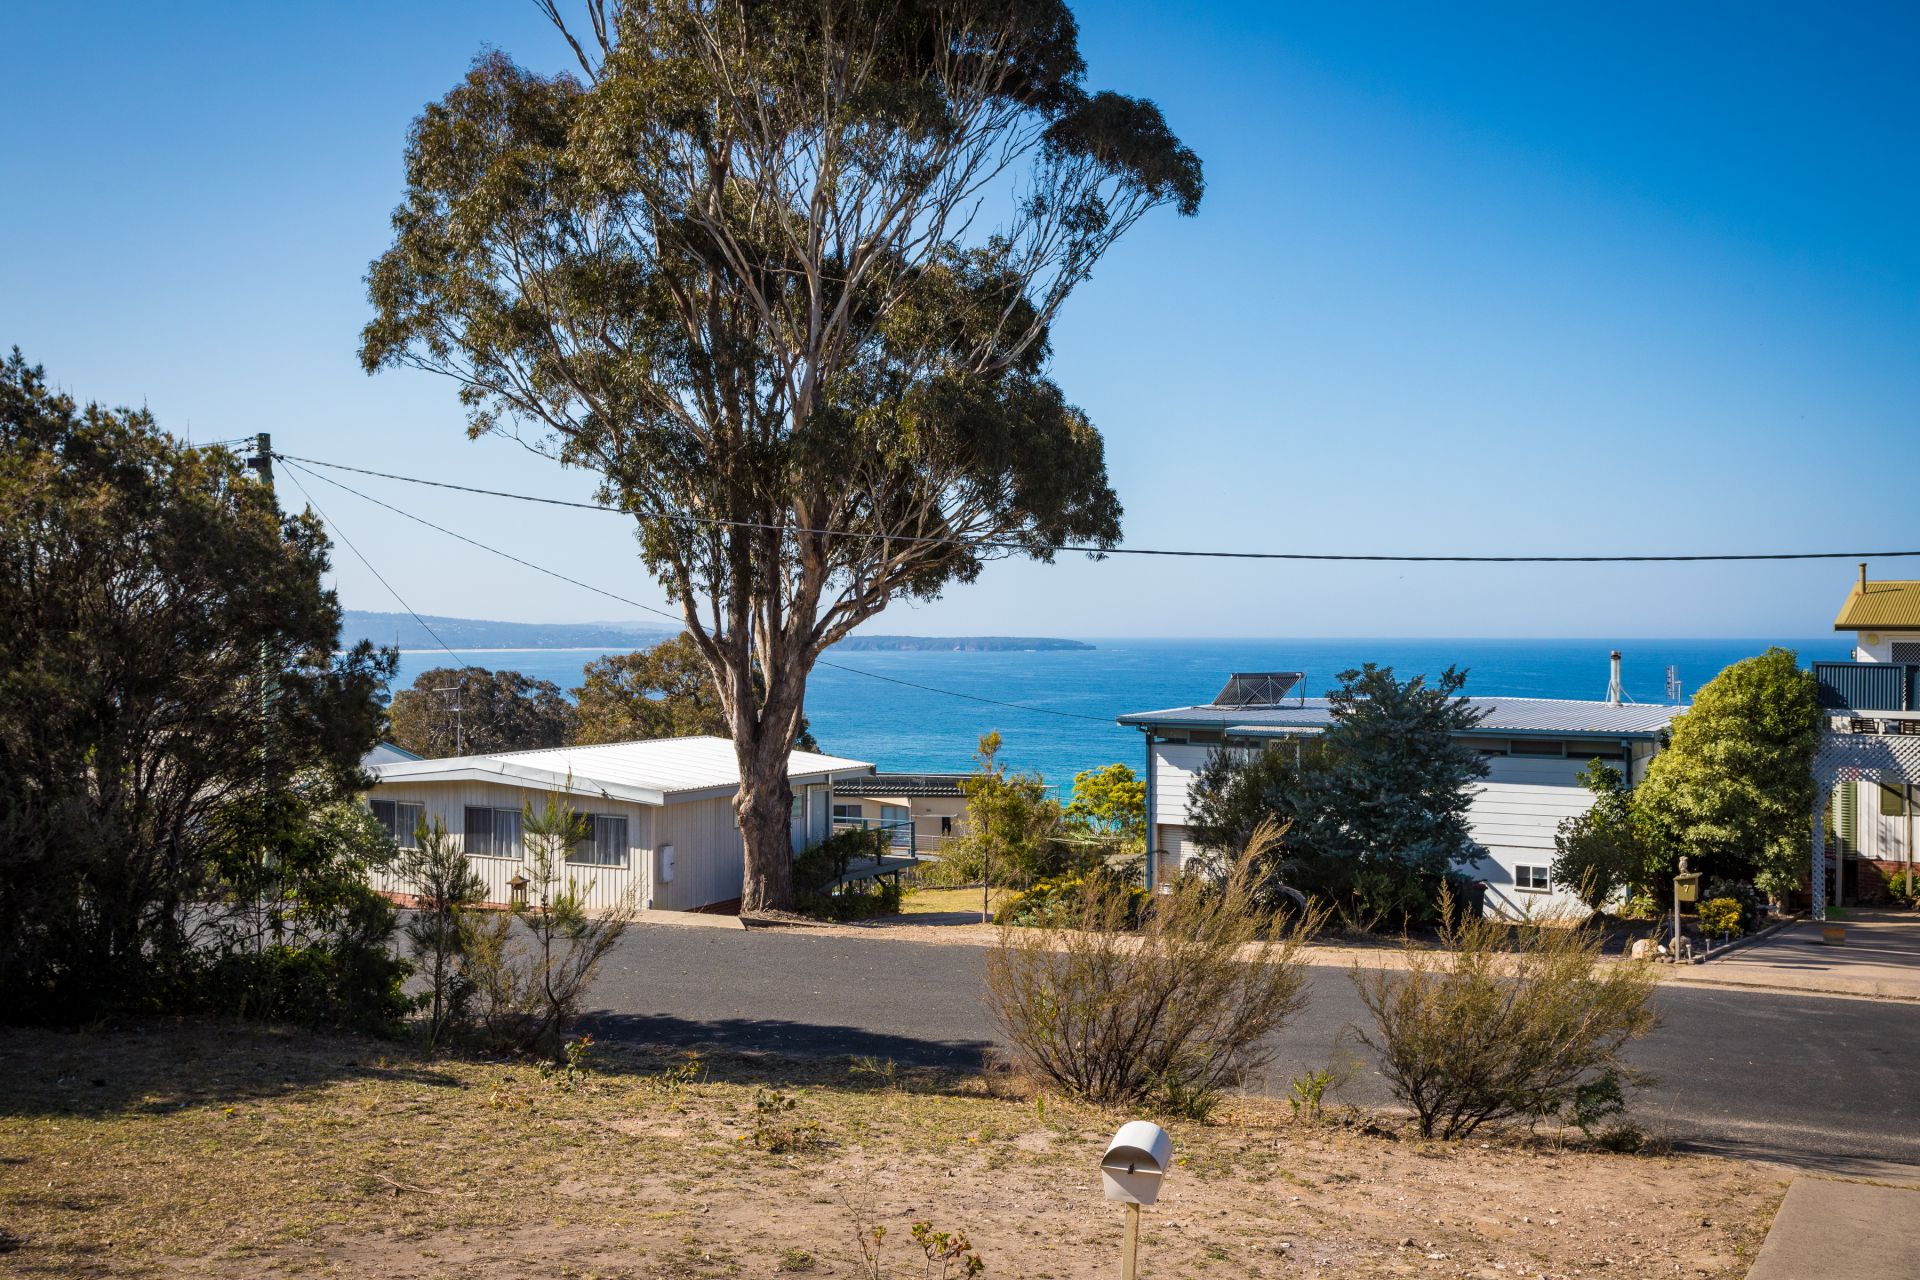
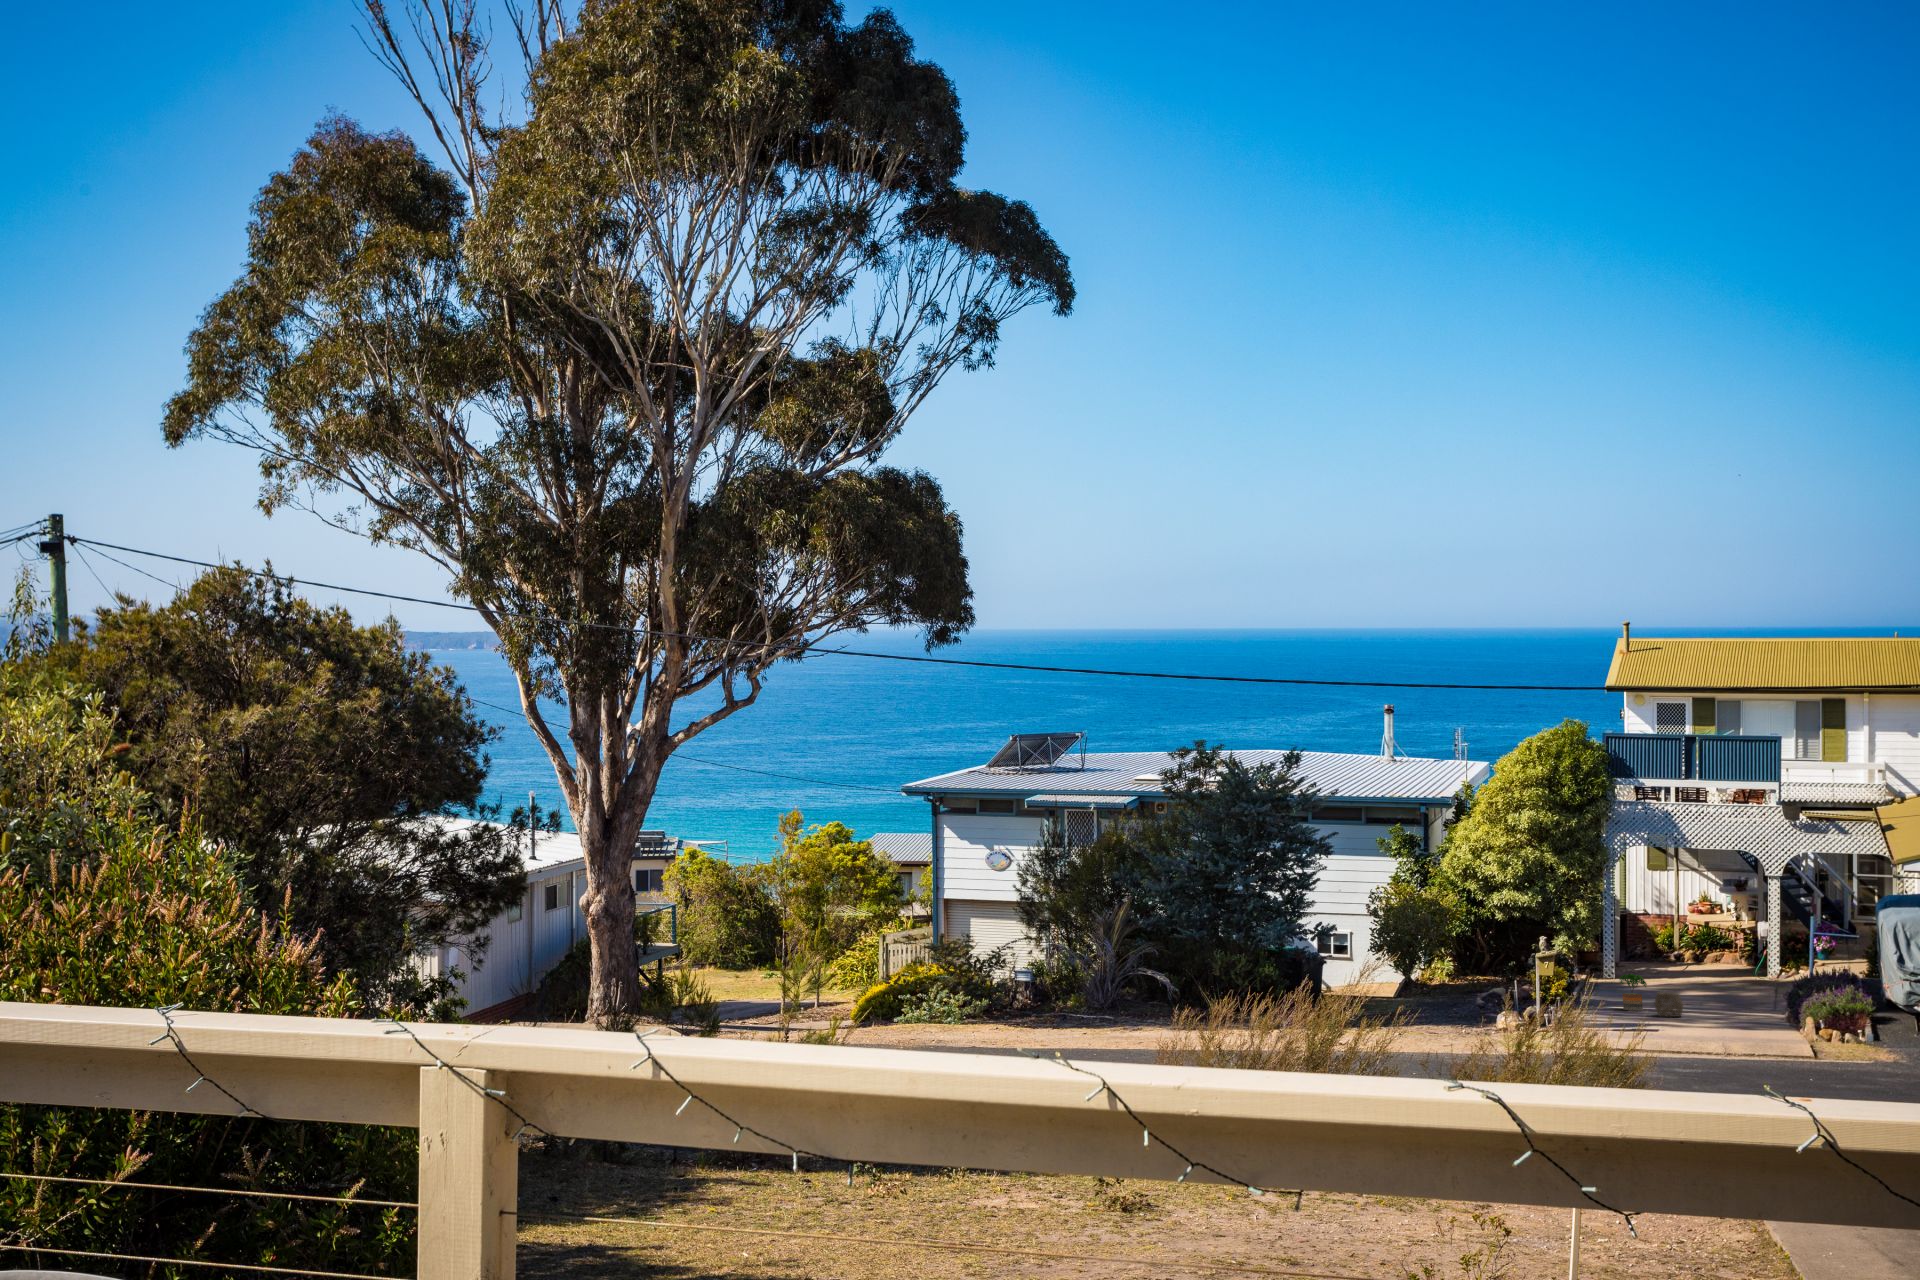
woven basket: none [1858,926,1892,952] -> present [1655,992,1683,1017]

